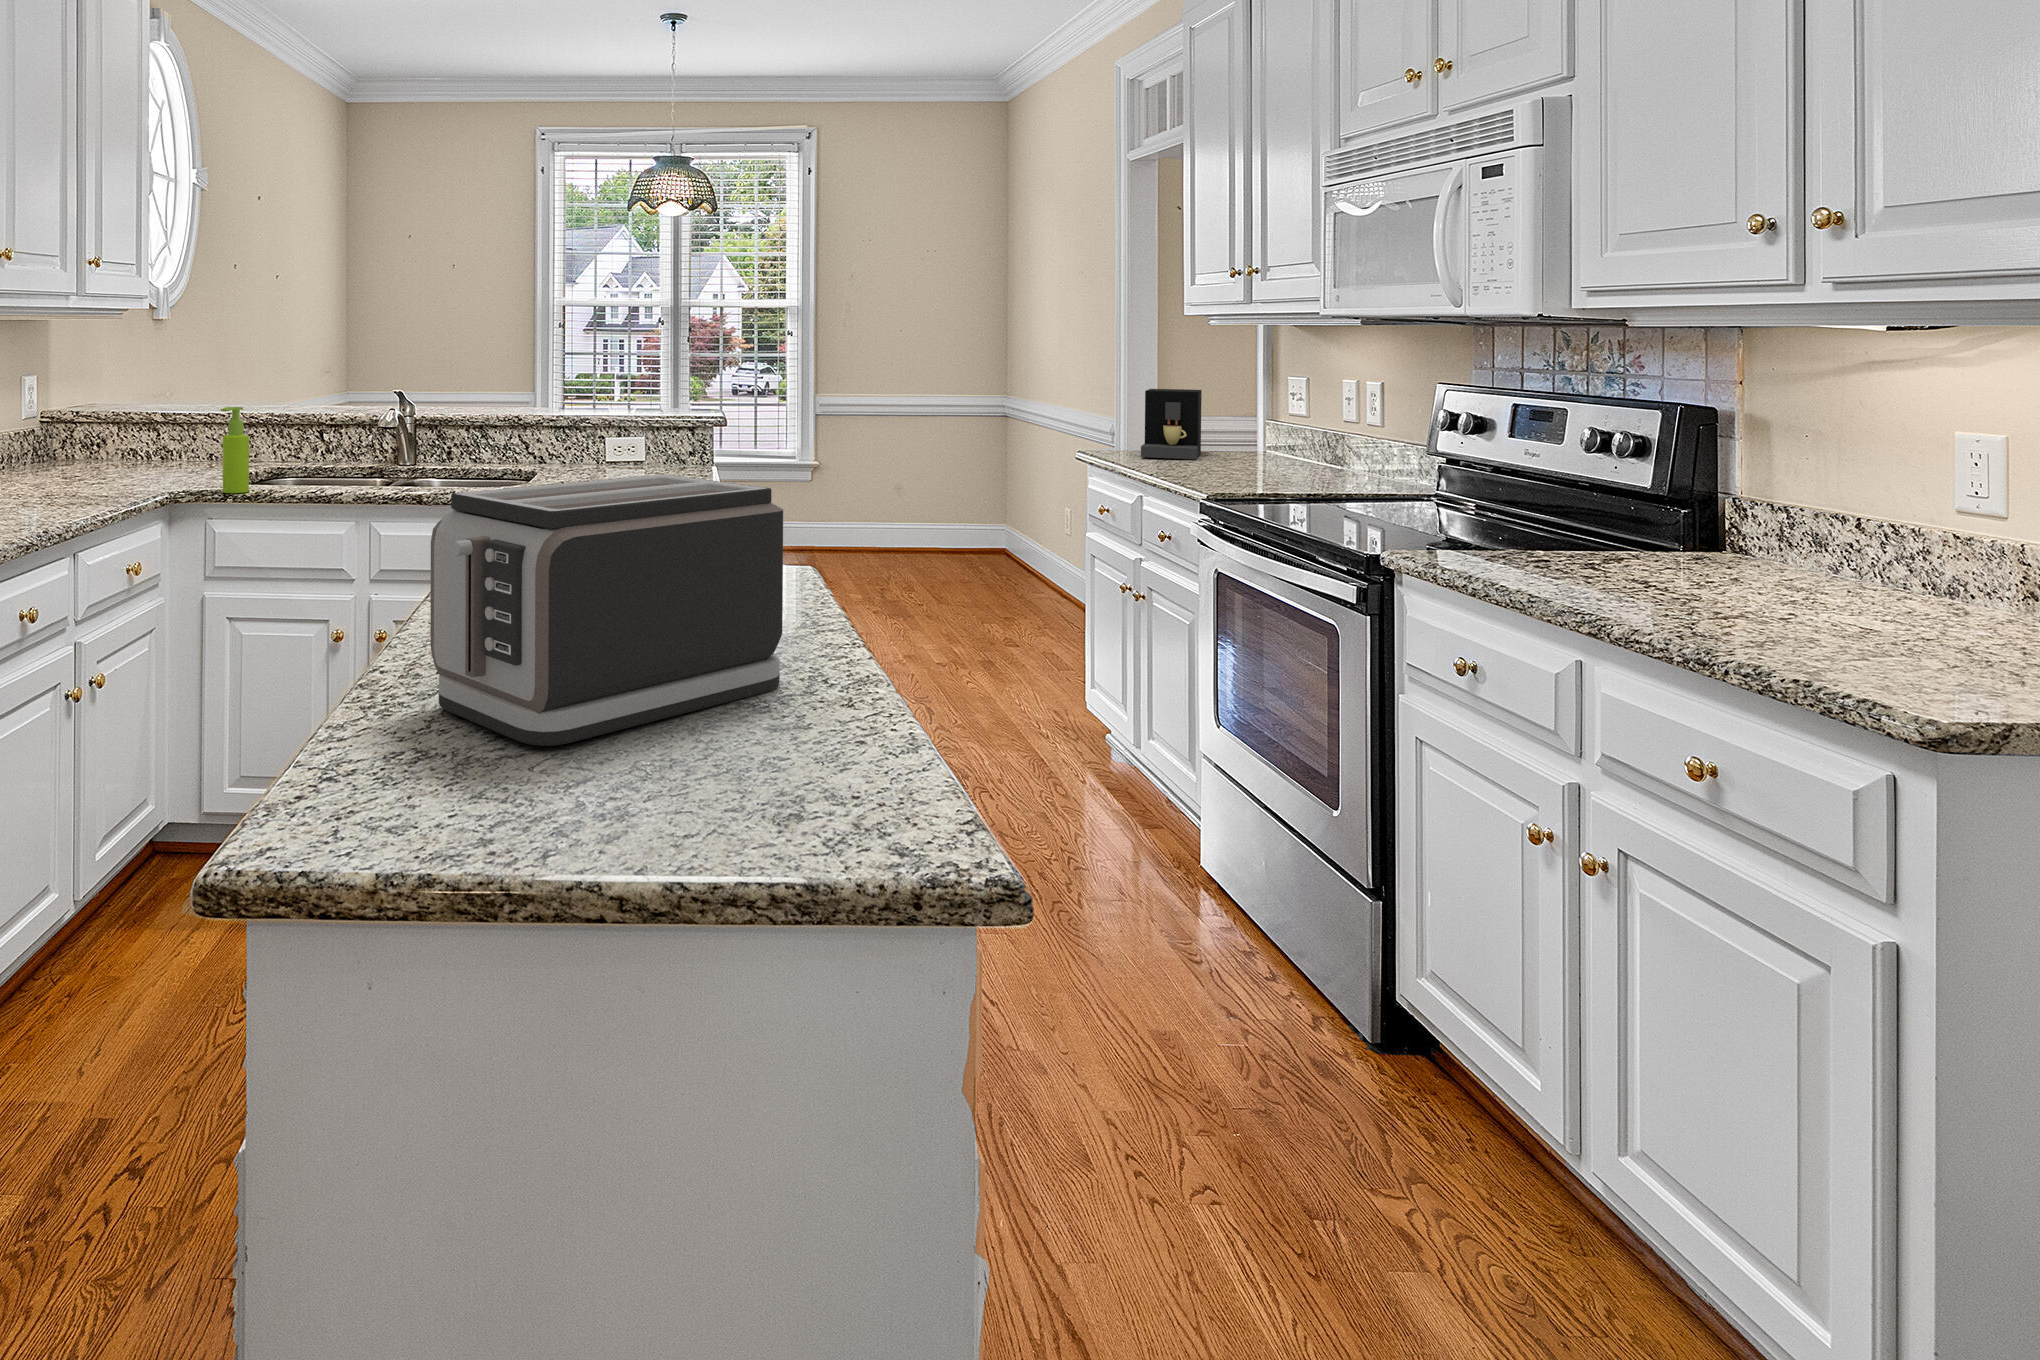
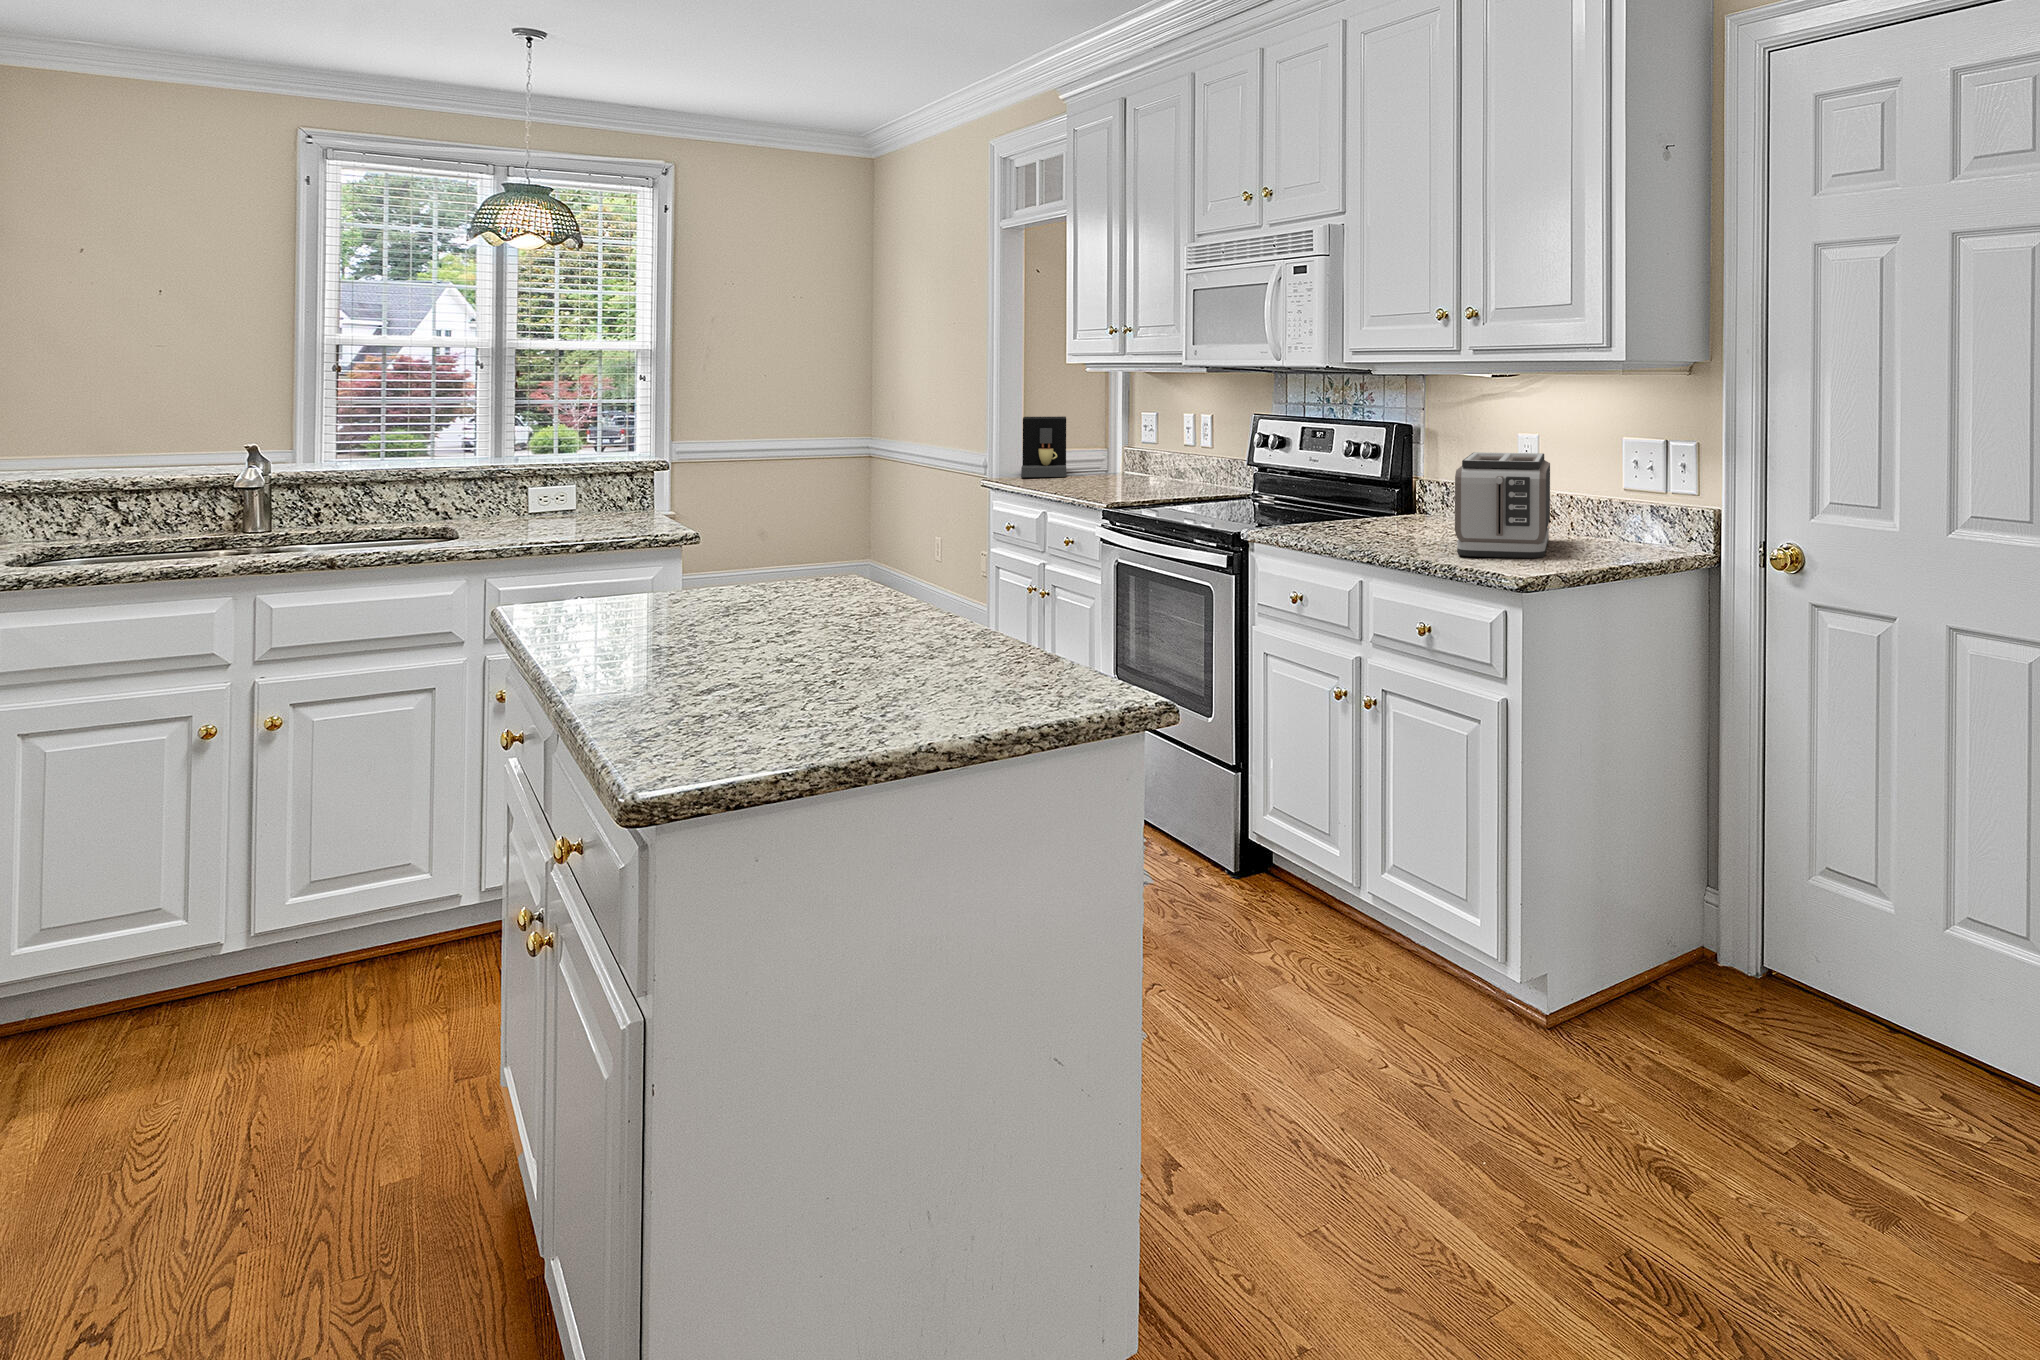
soap dispenser: present [221,407,249,493] -> none [17,472,60,580]
toaster: present [430,475,783,746] -> present [1455,452,1550,558]

